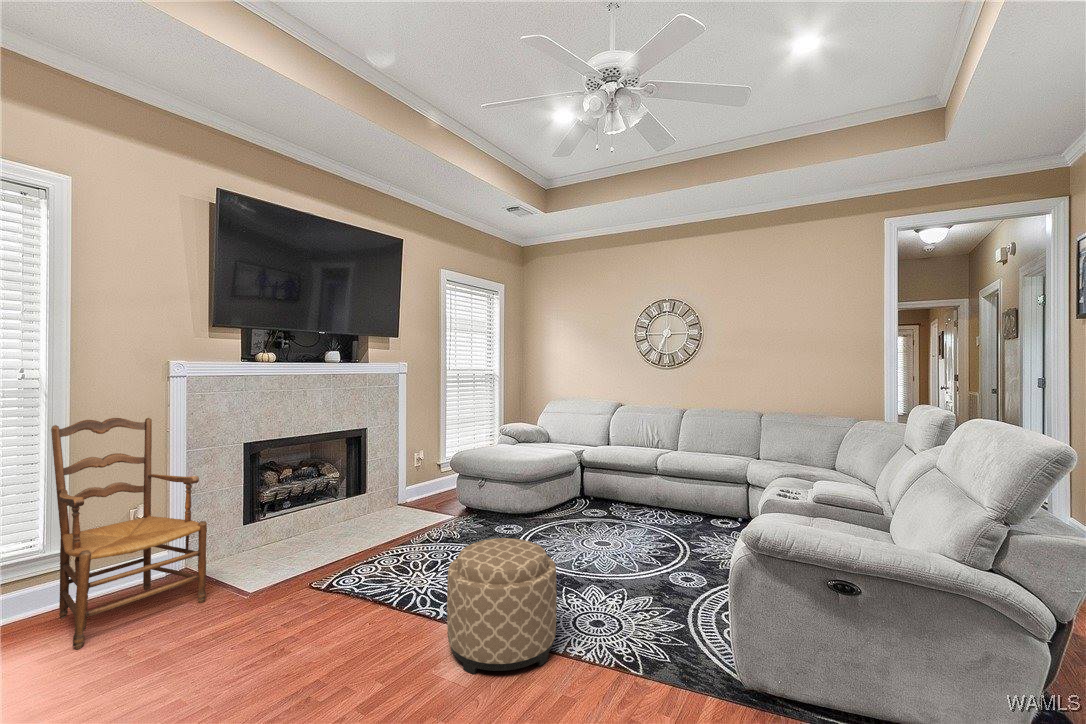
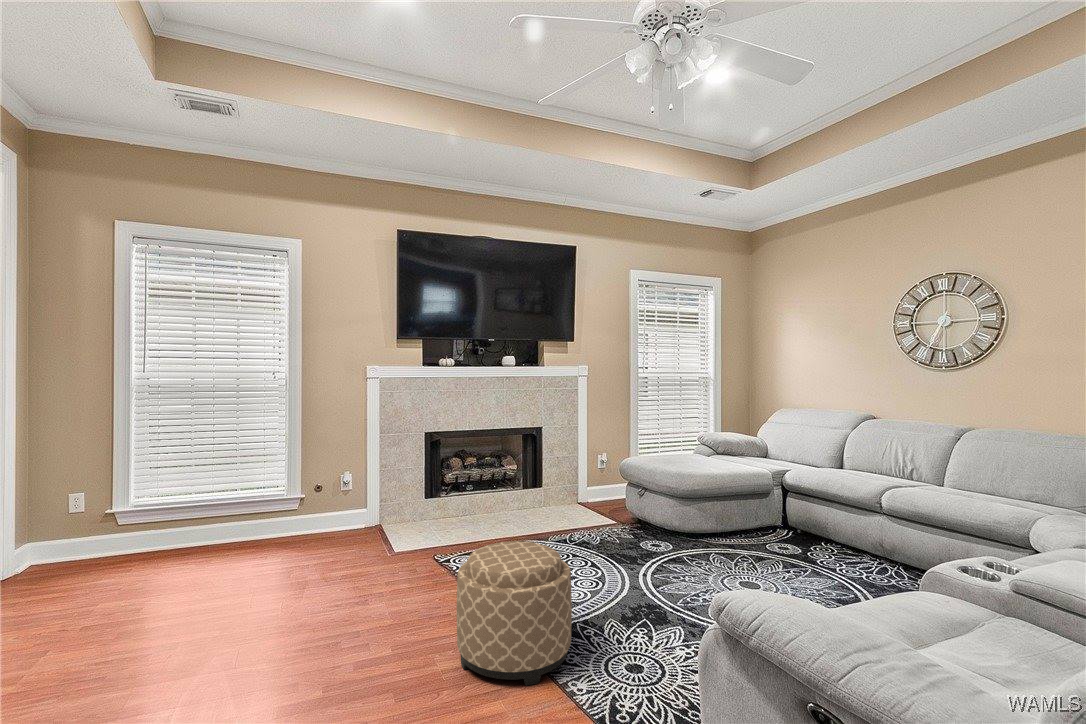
armchair: present [51,418,207,649] -> none [273,404,367,565]

